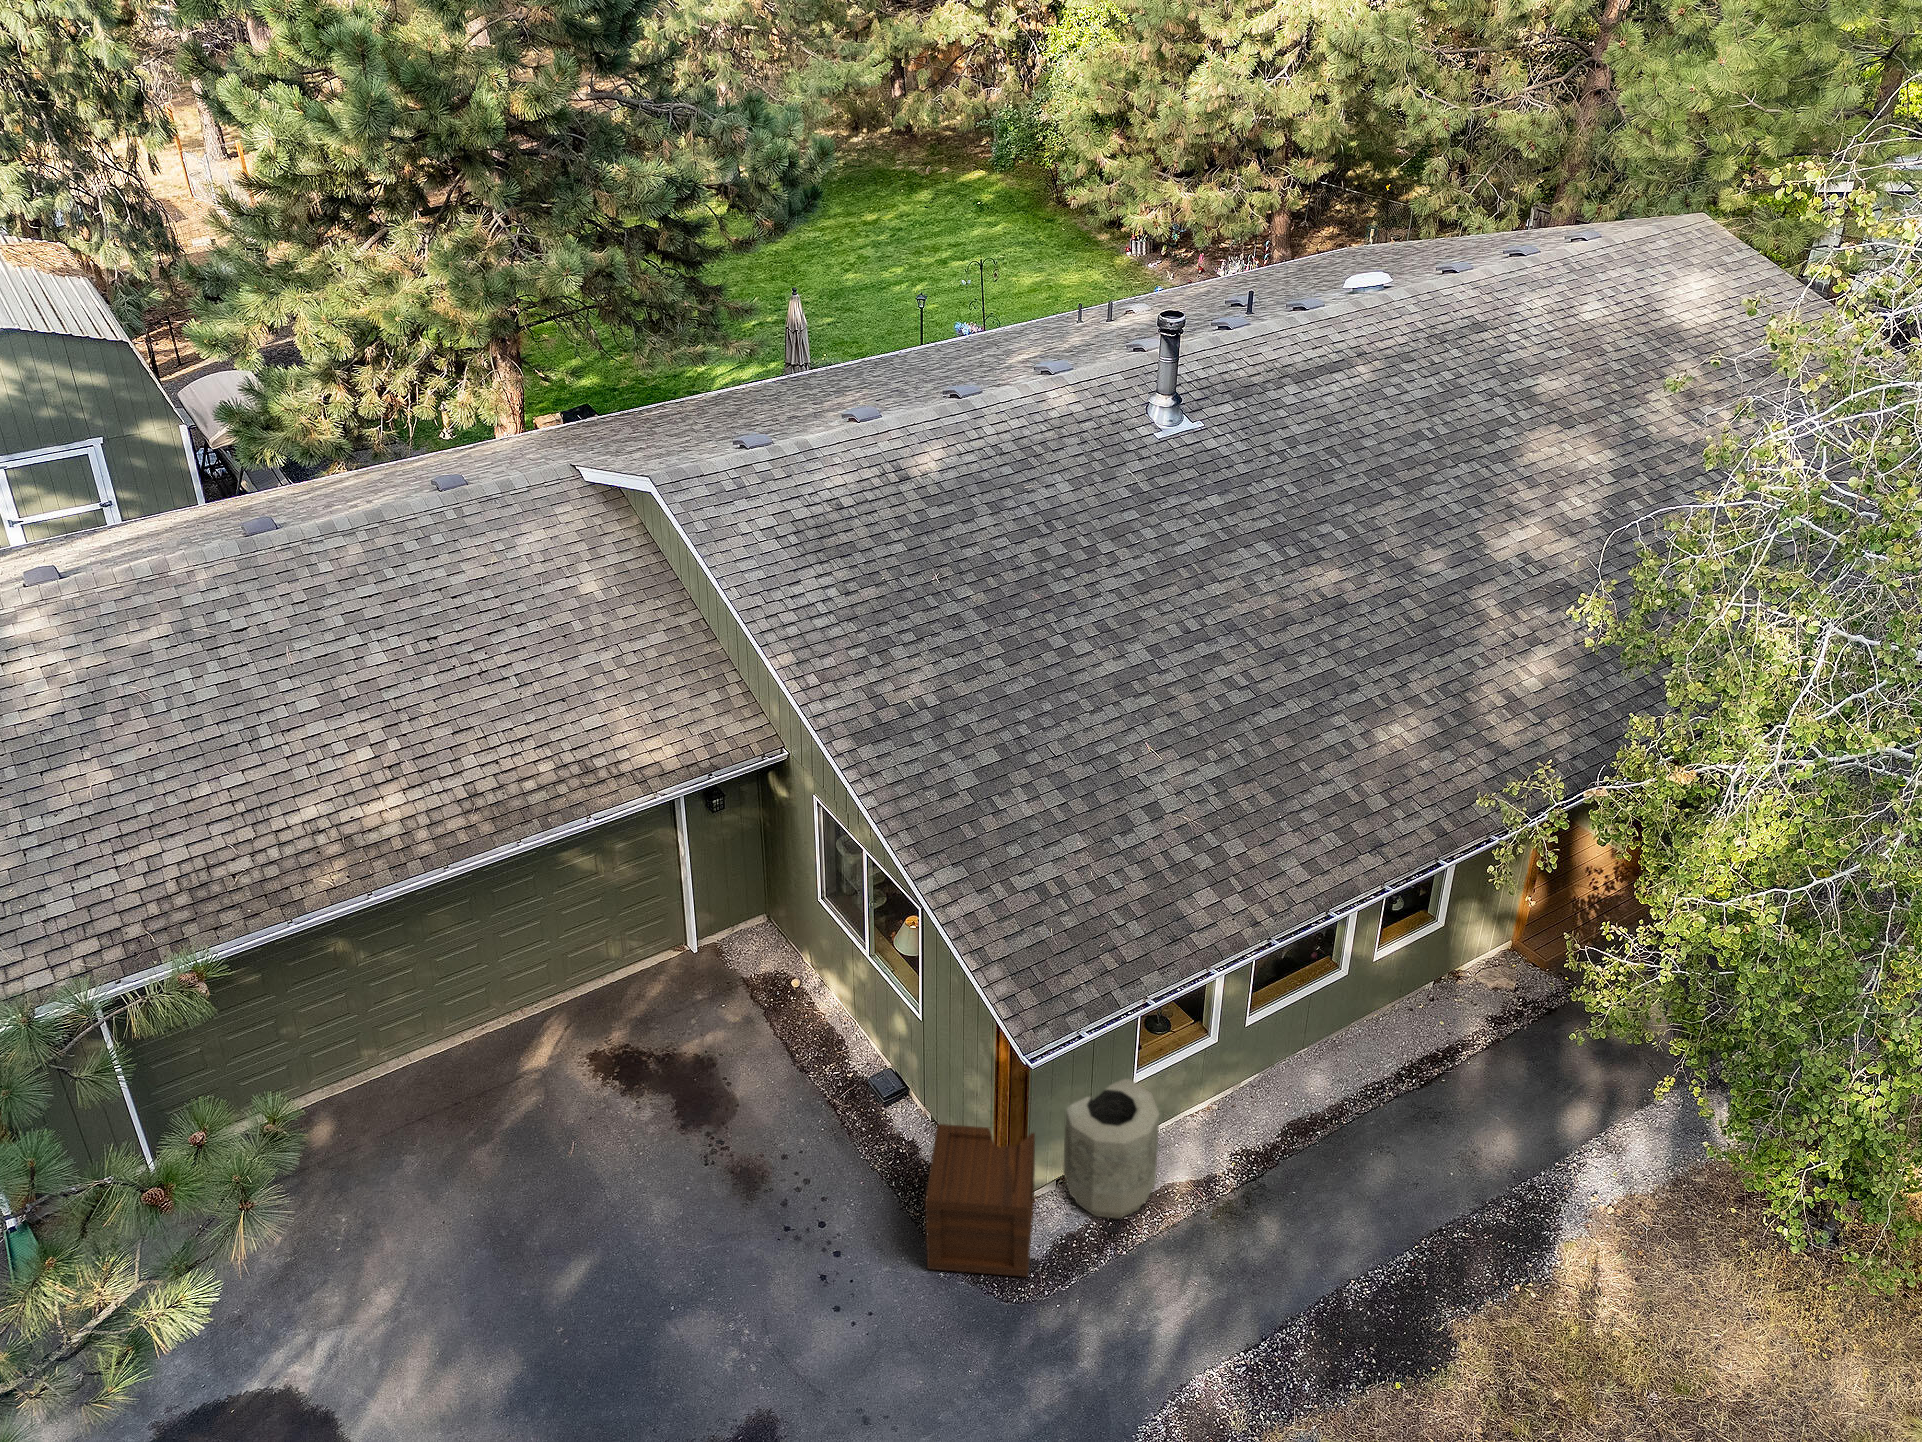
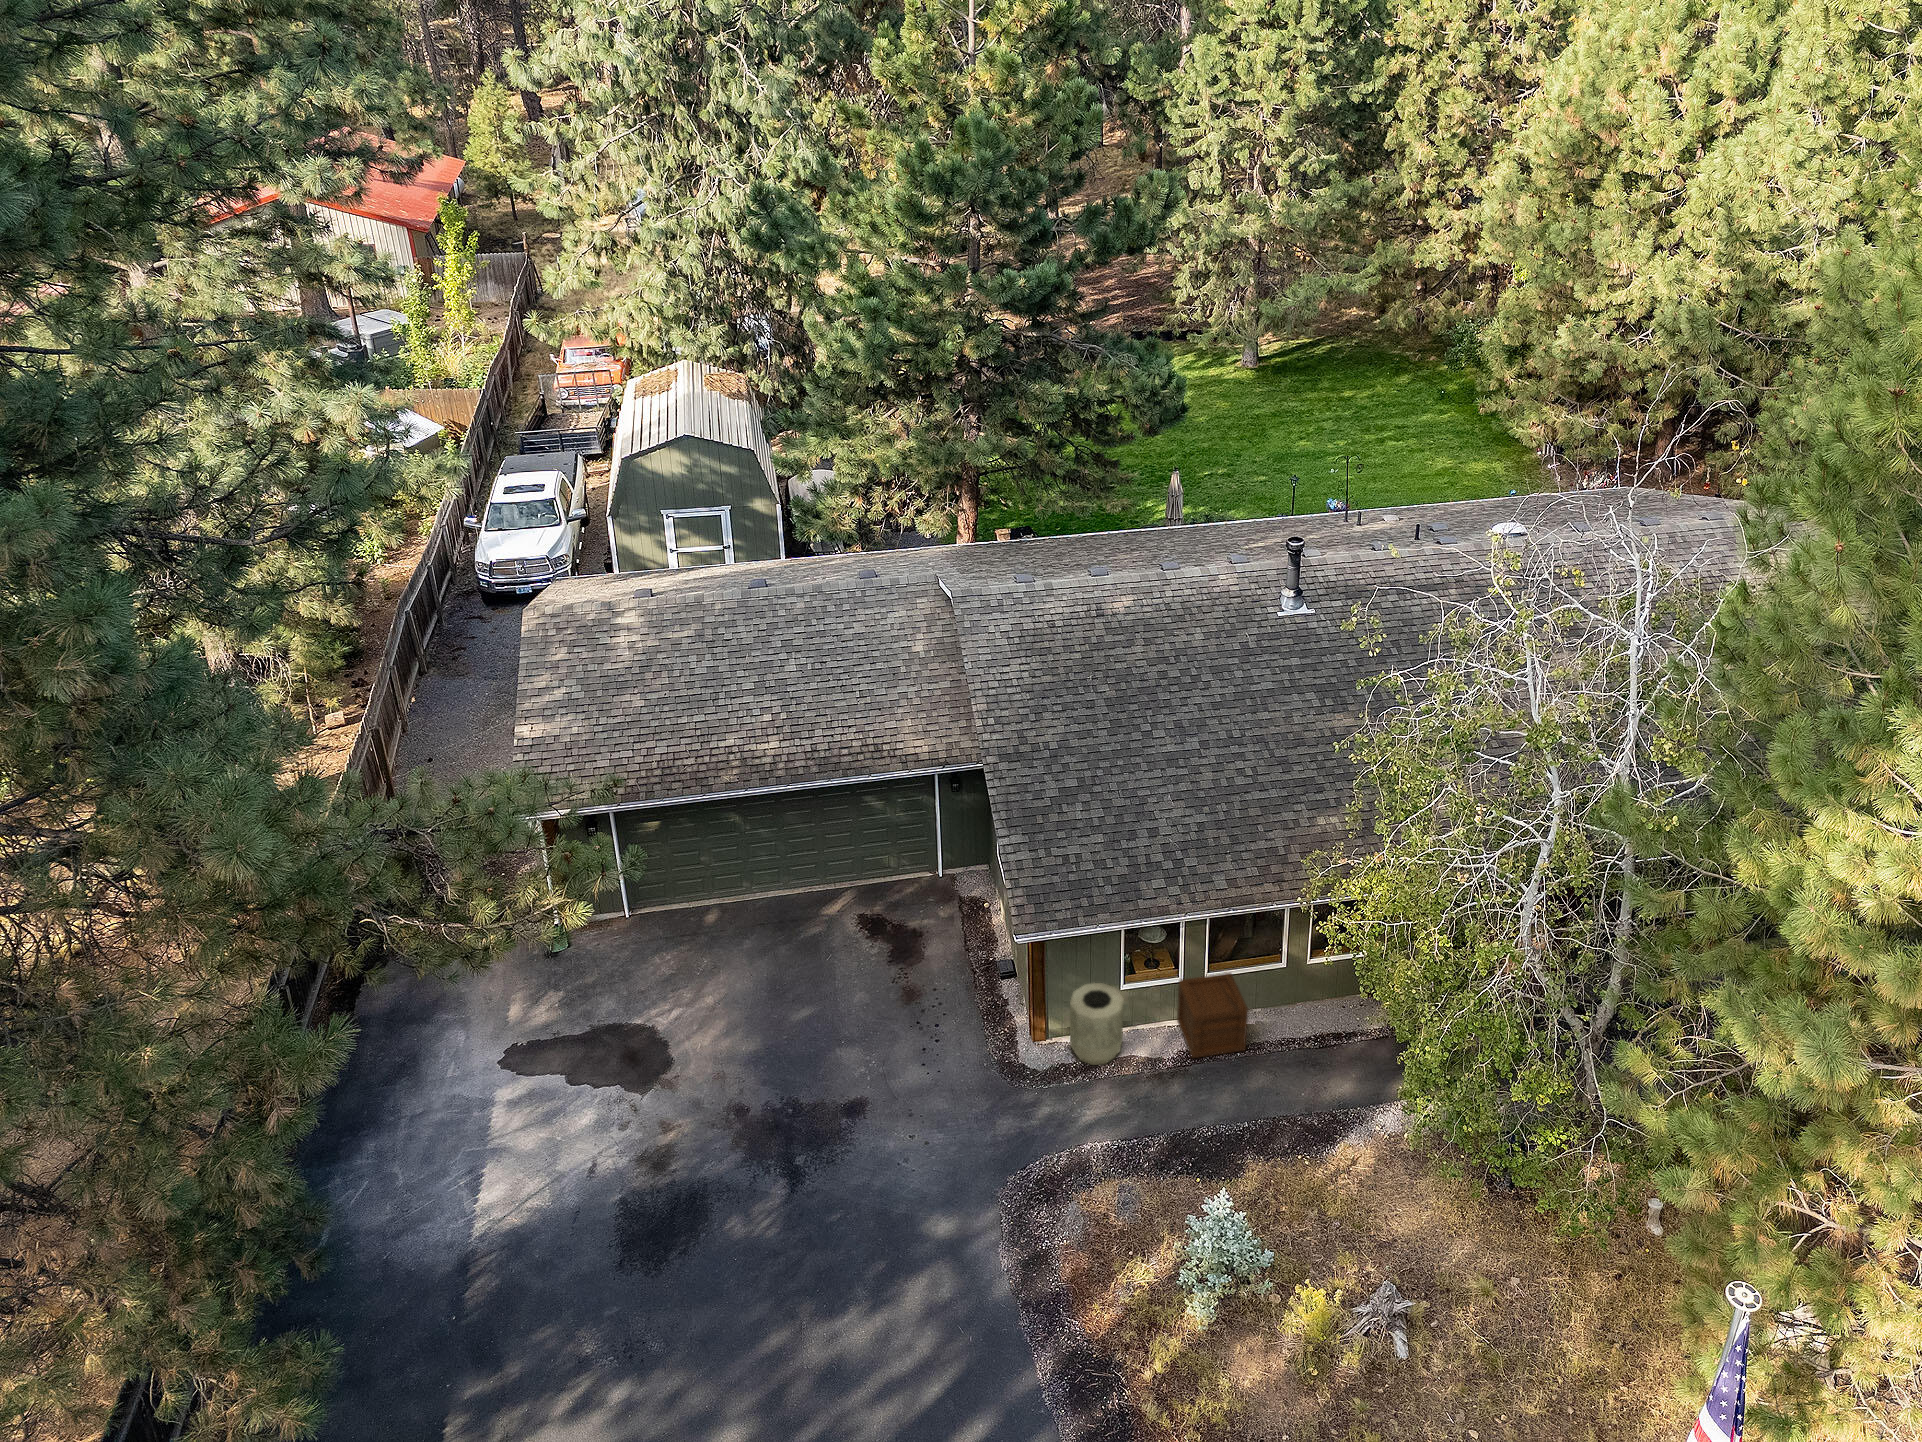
wooden crate: present [925,1124,1035,1277] -> present [1177,973,1248,1058]

